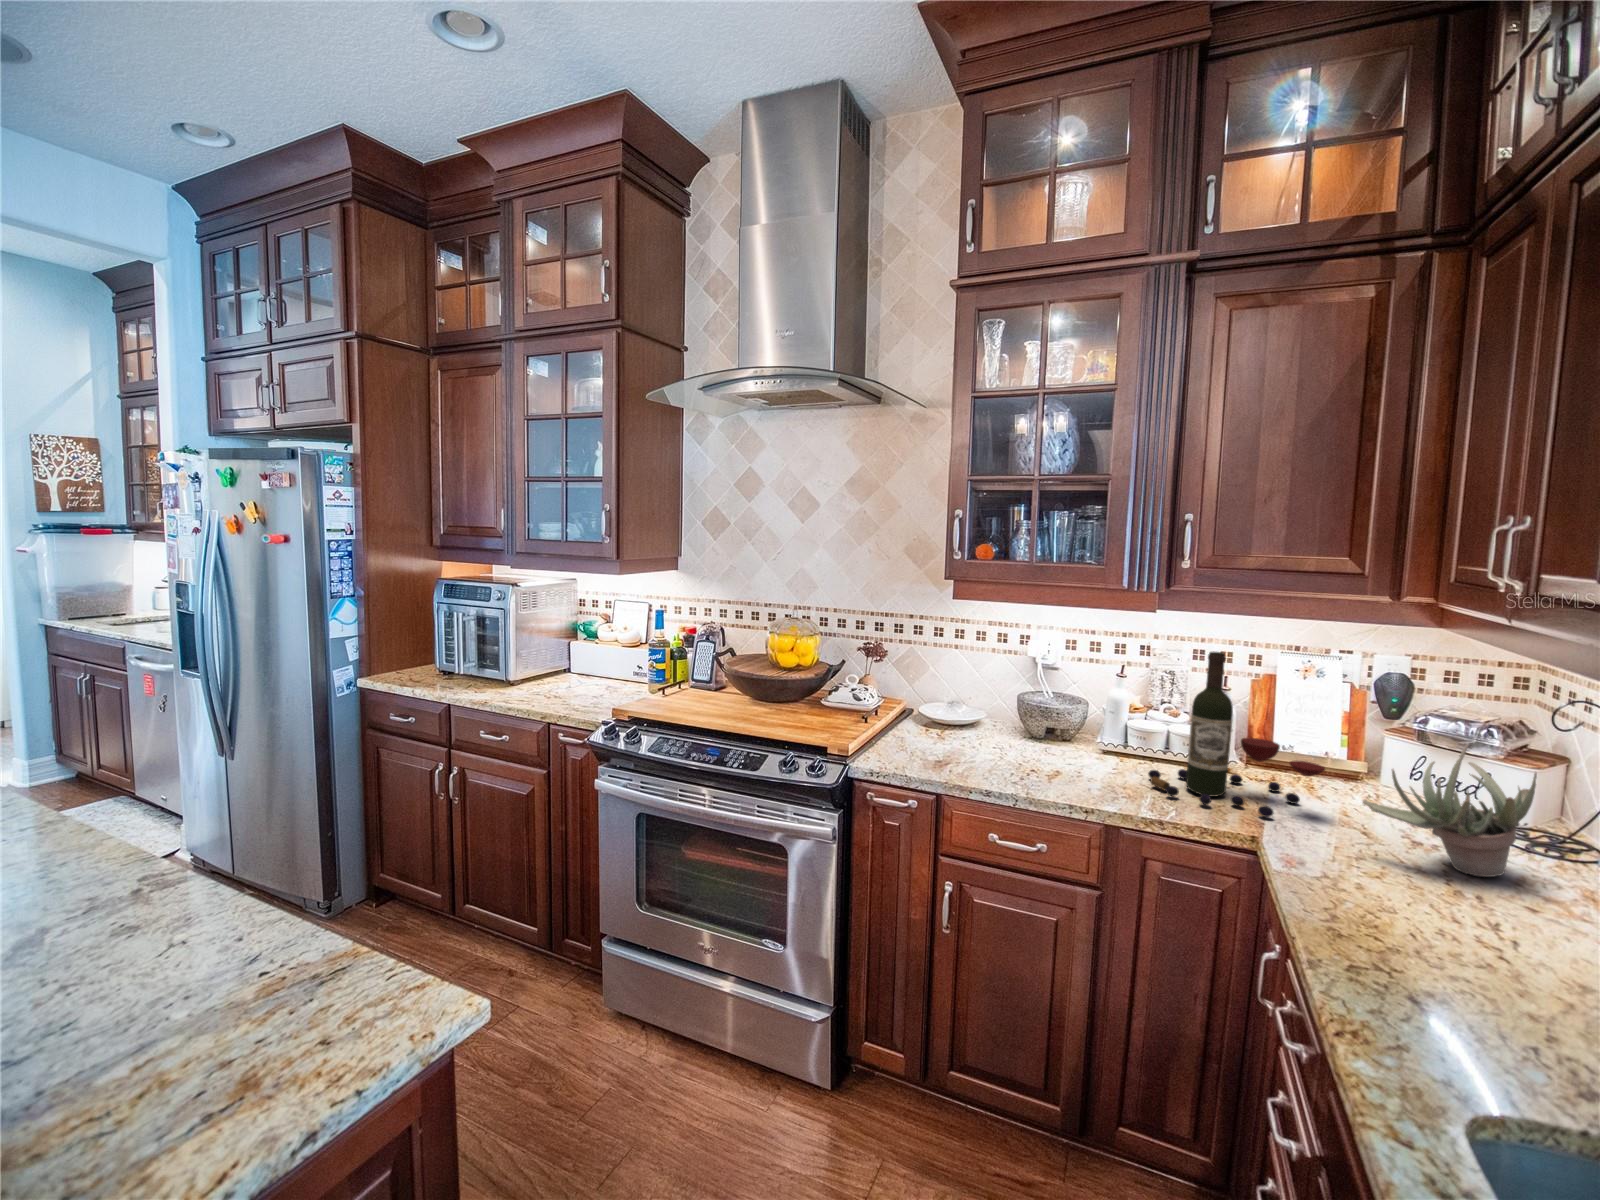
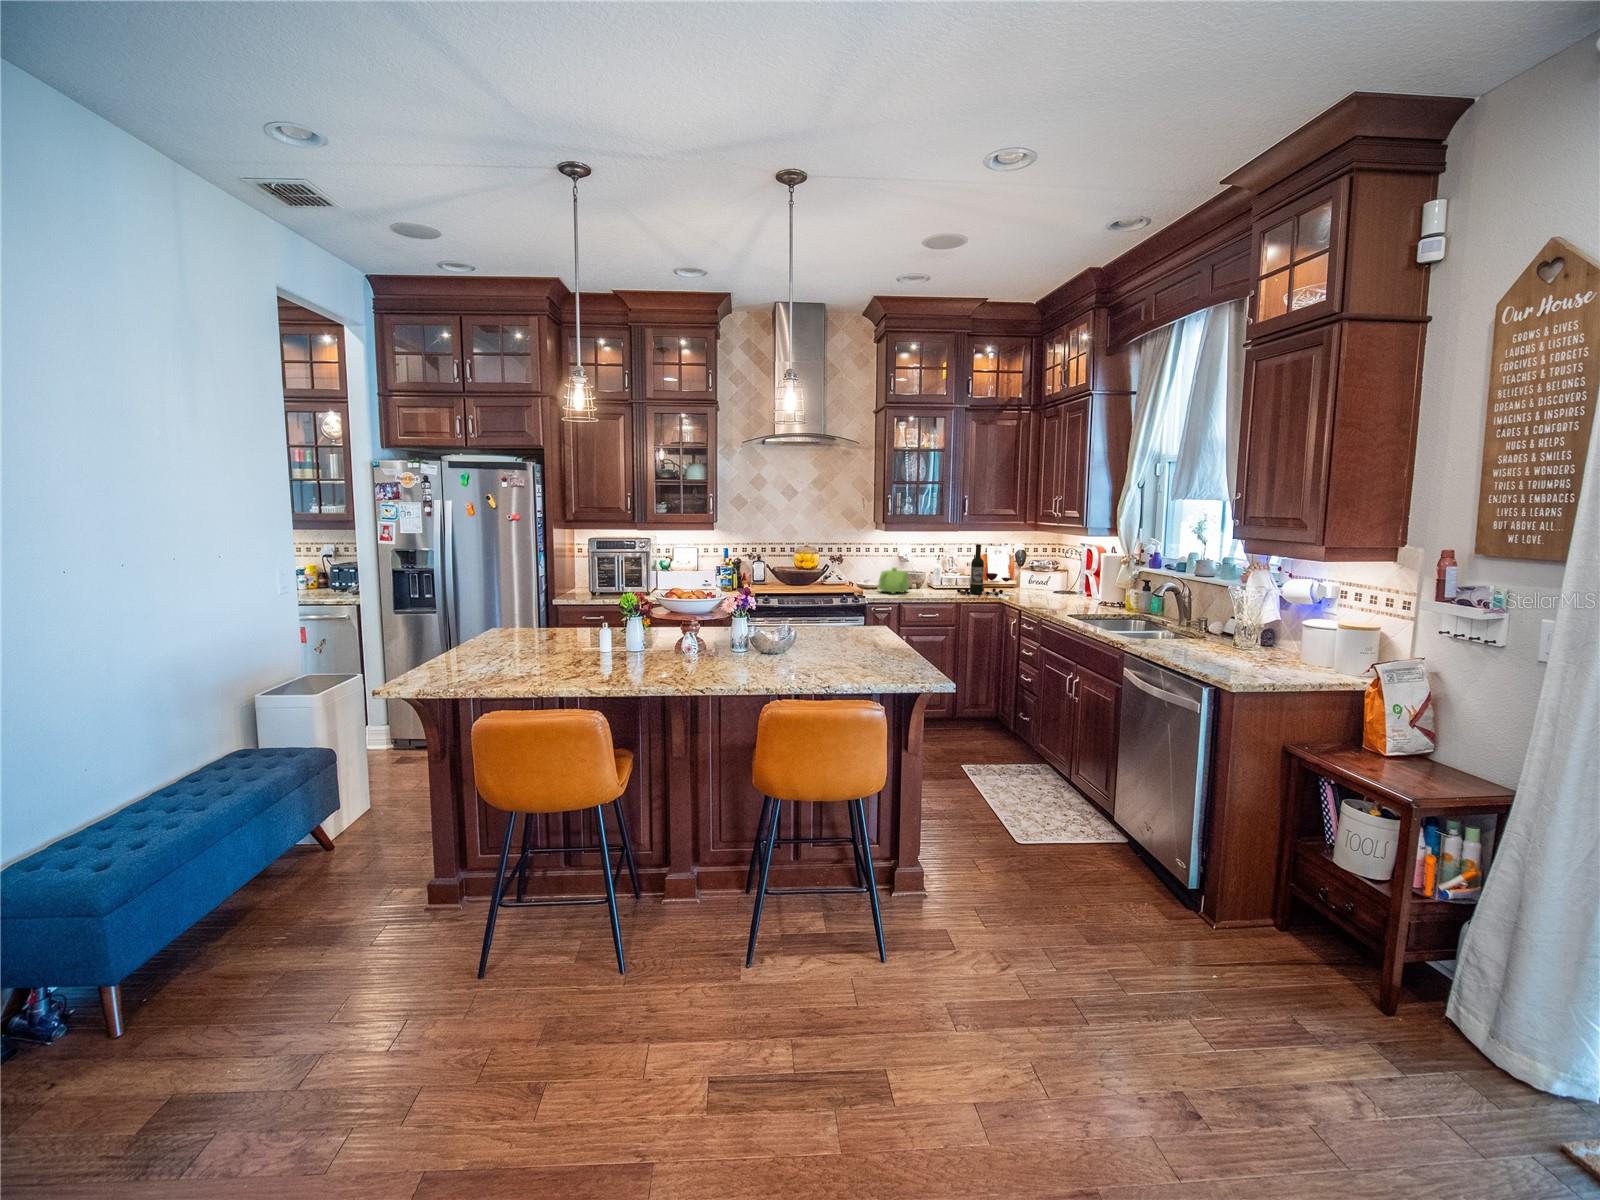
teapot: none [936,687,1021,756] -> present [879,567,909,594]
succulent plant: present [1363,745,1537,877] -> none [1024,562,1063,599]

